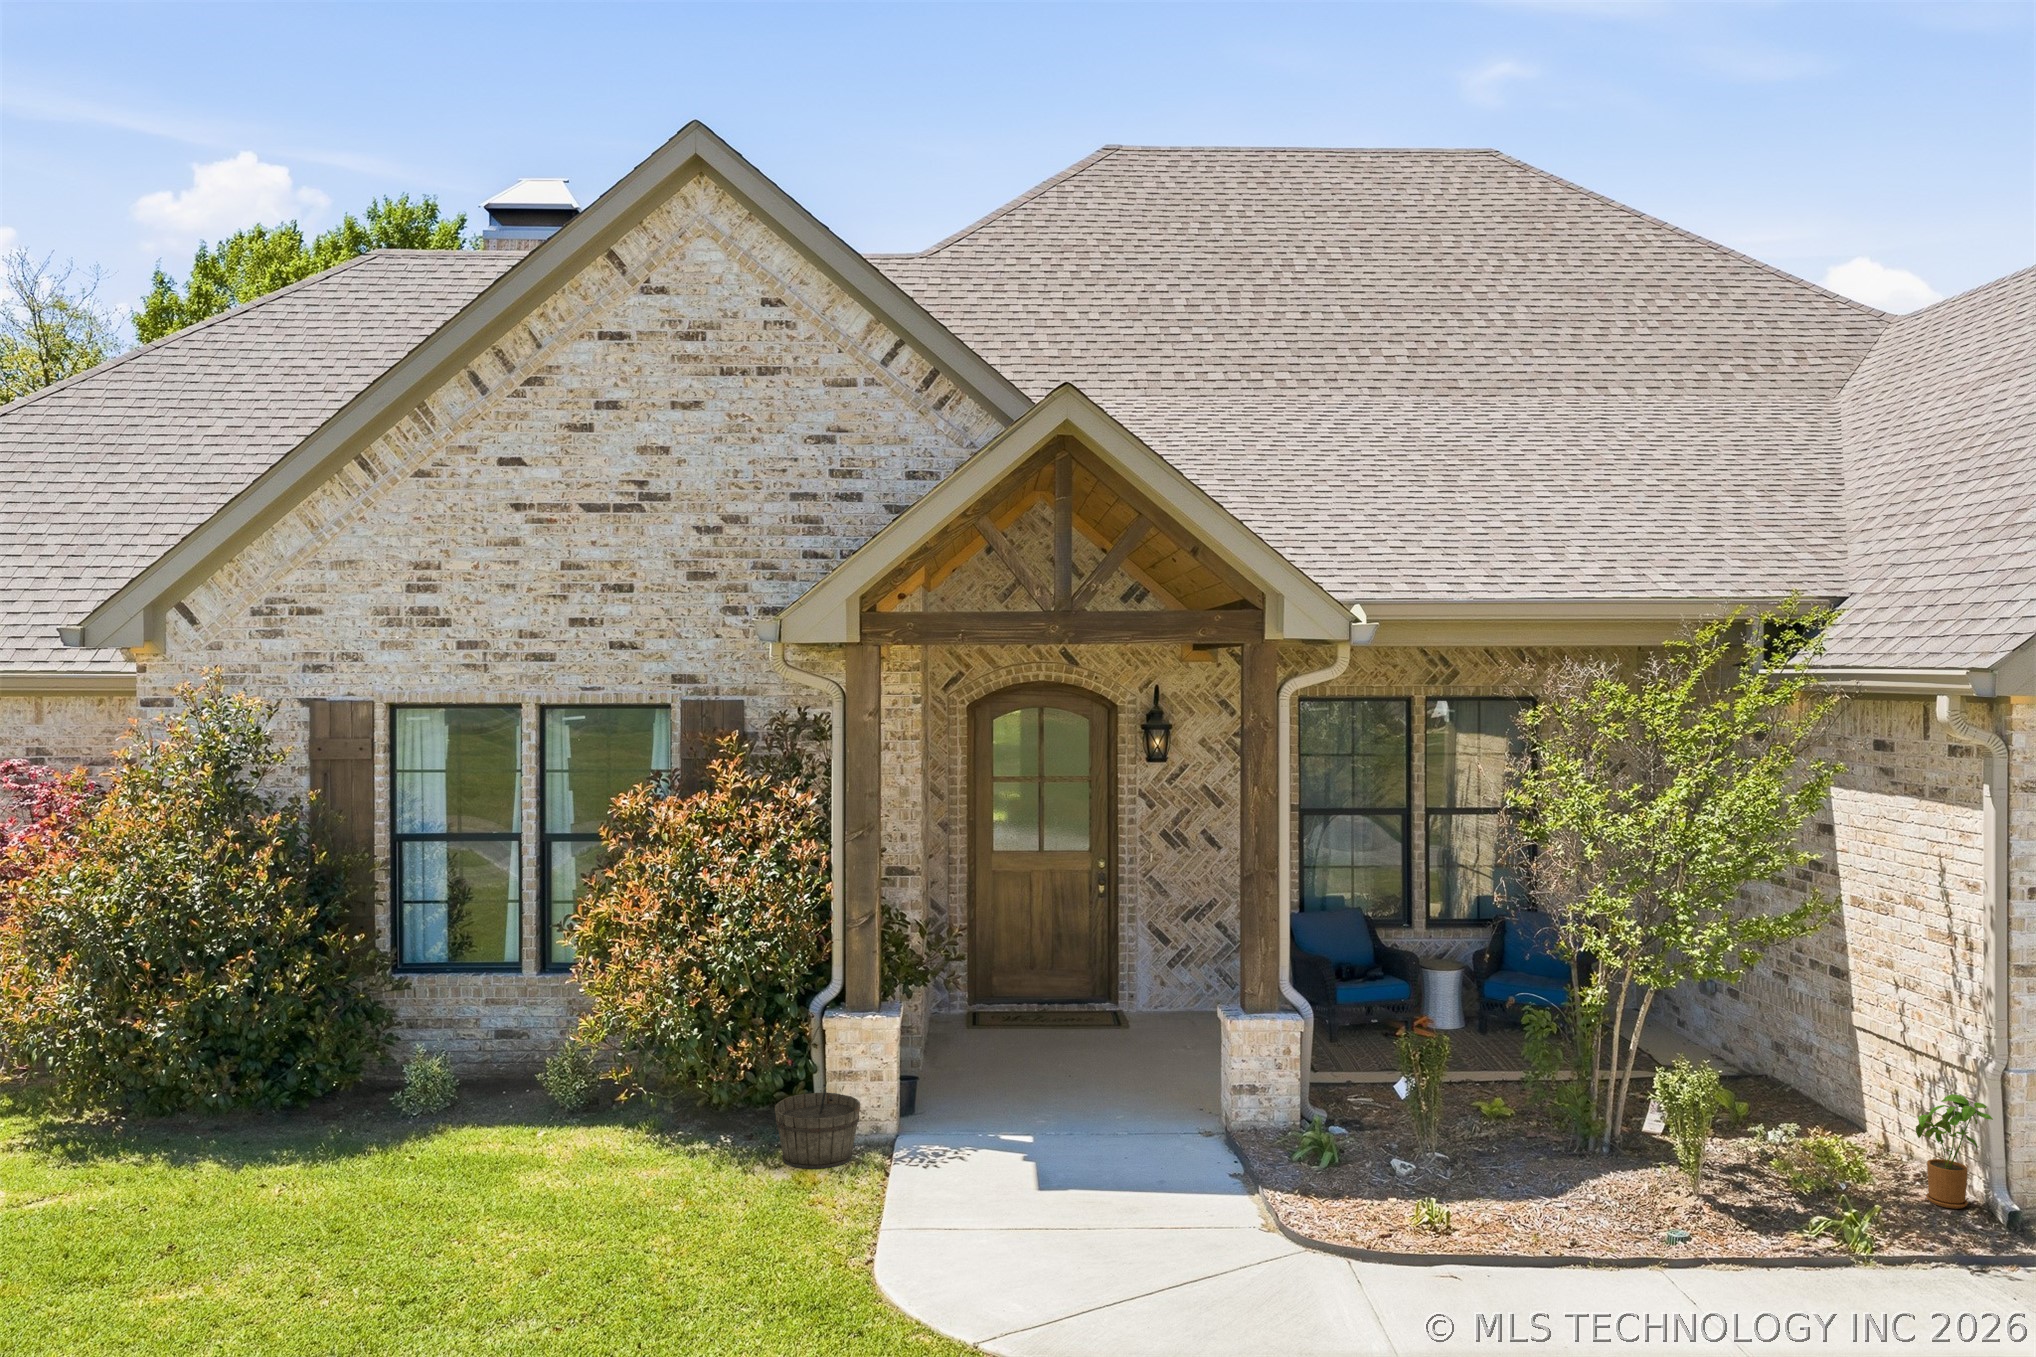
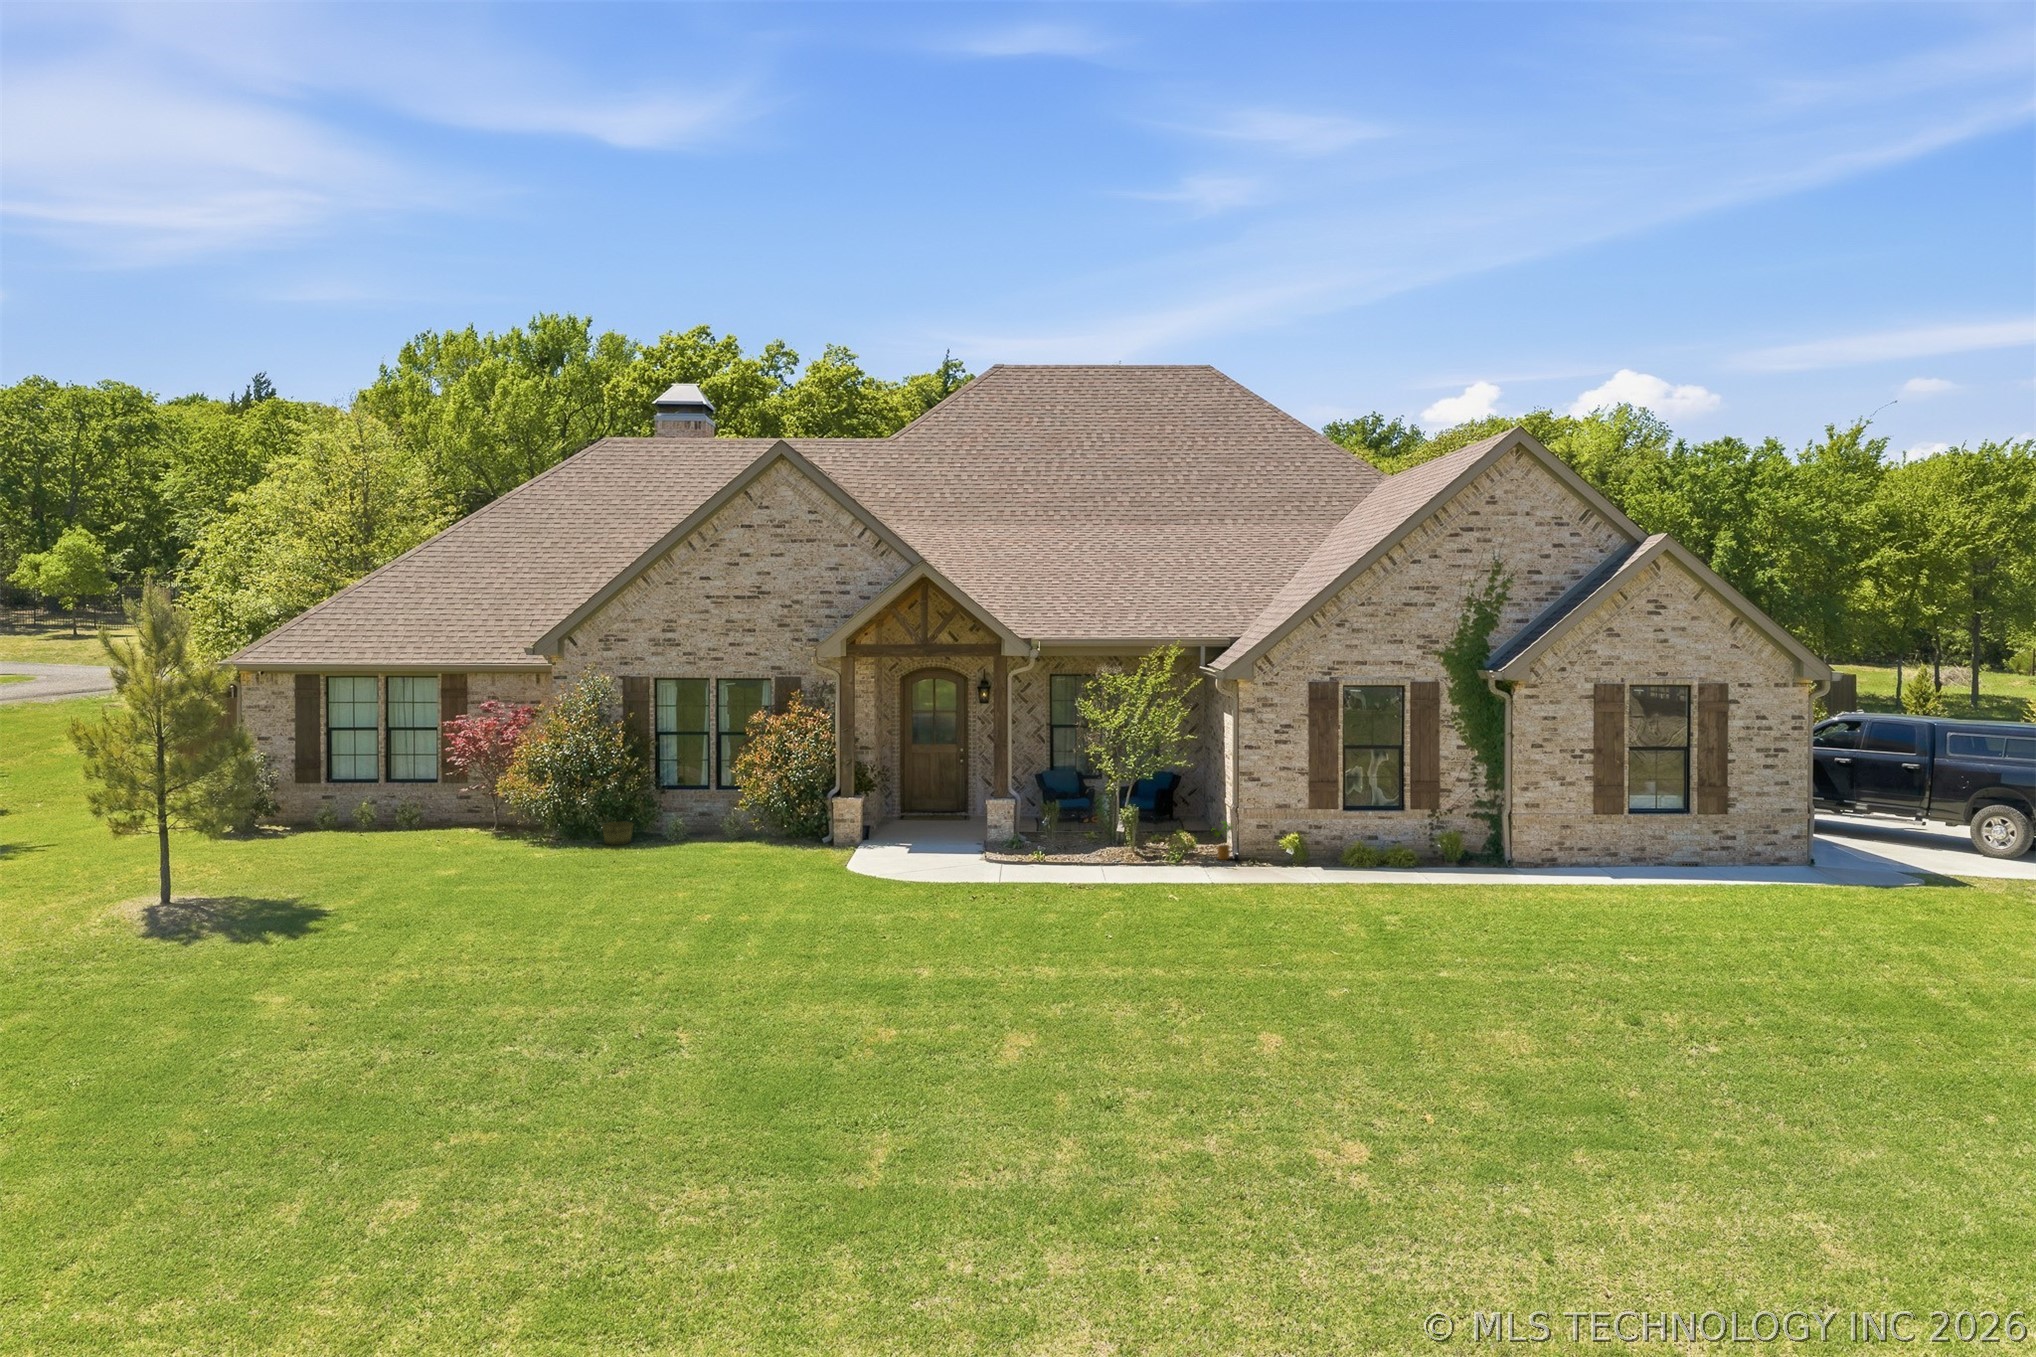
wooden bucket: present [775,1084,860,1169] -> present [601,821,633,845]

